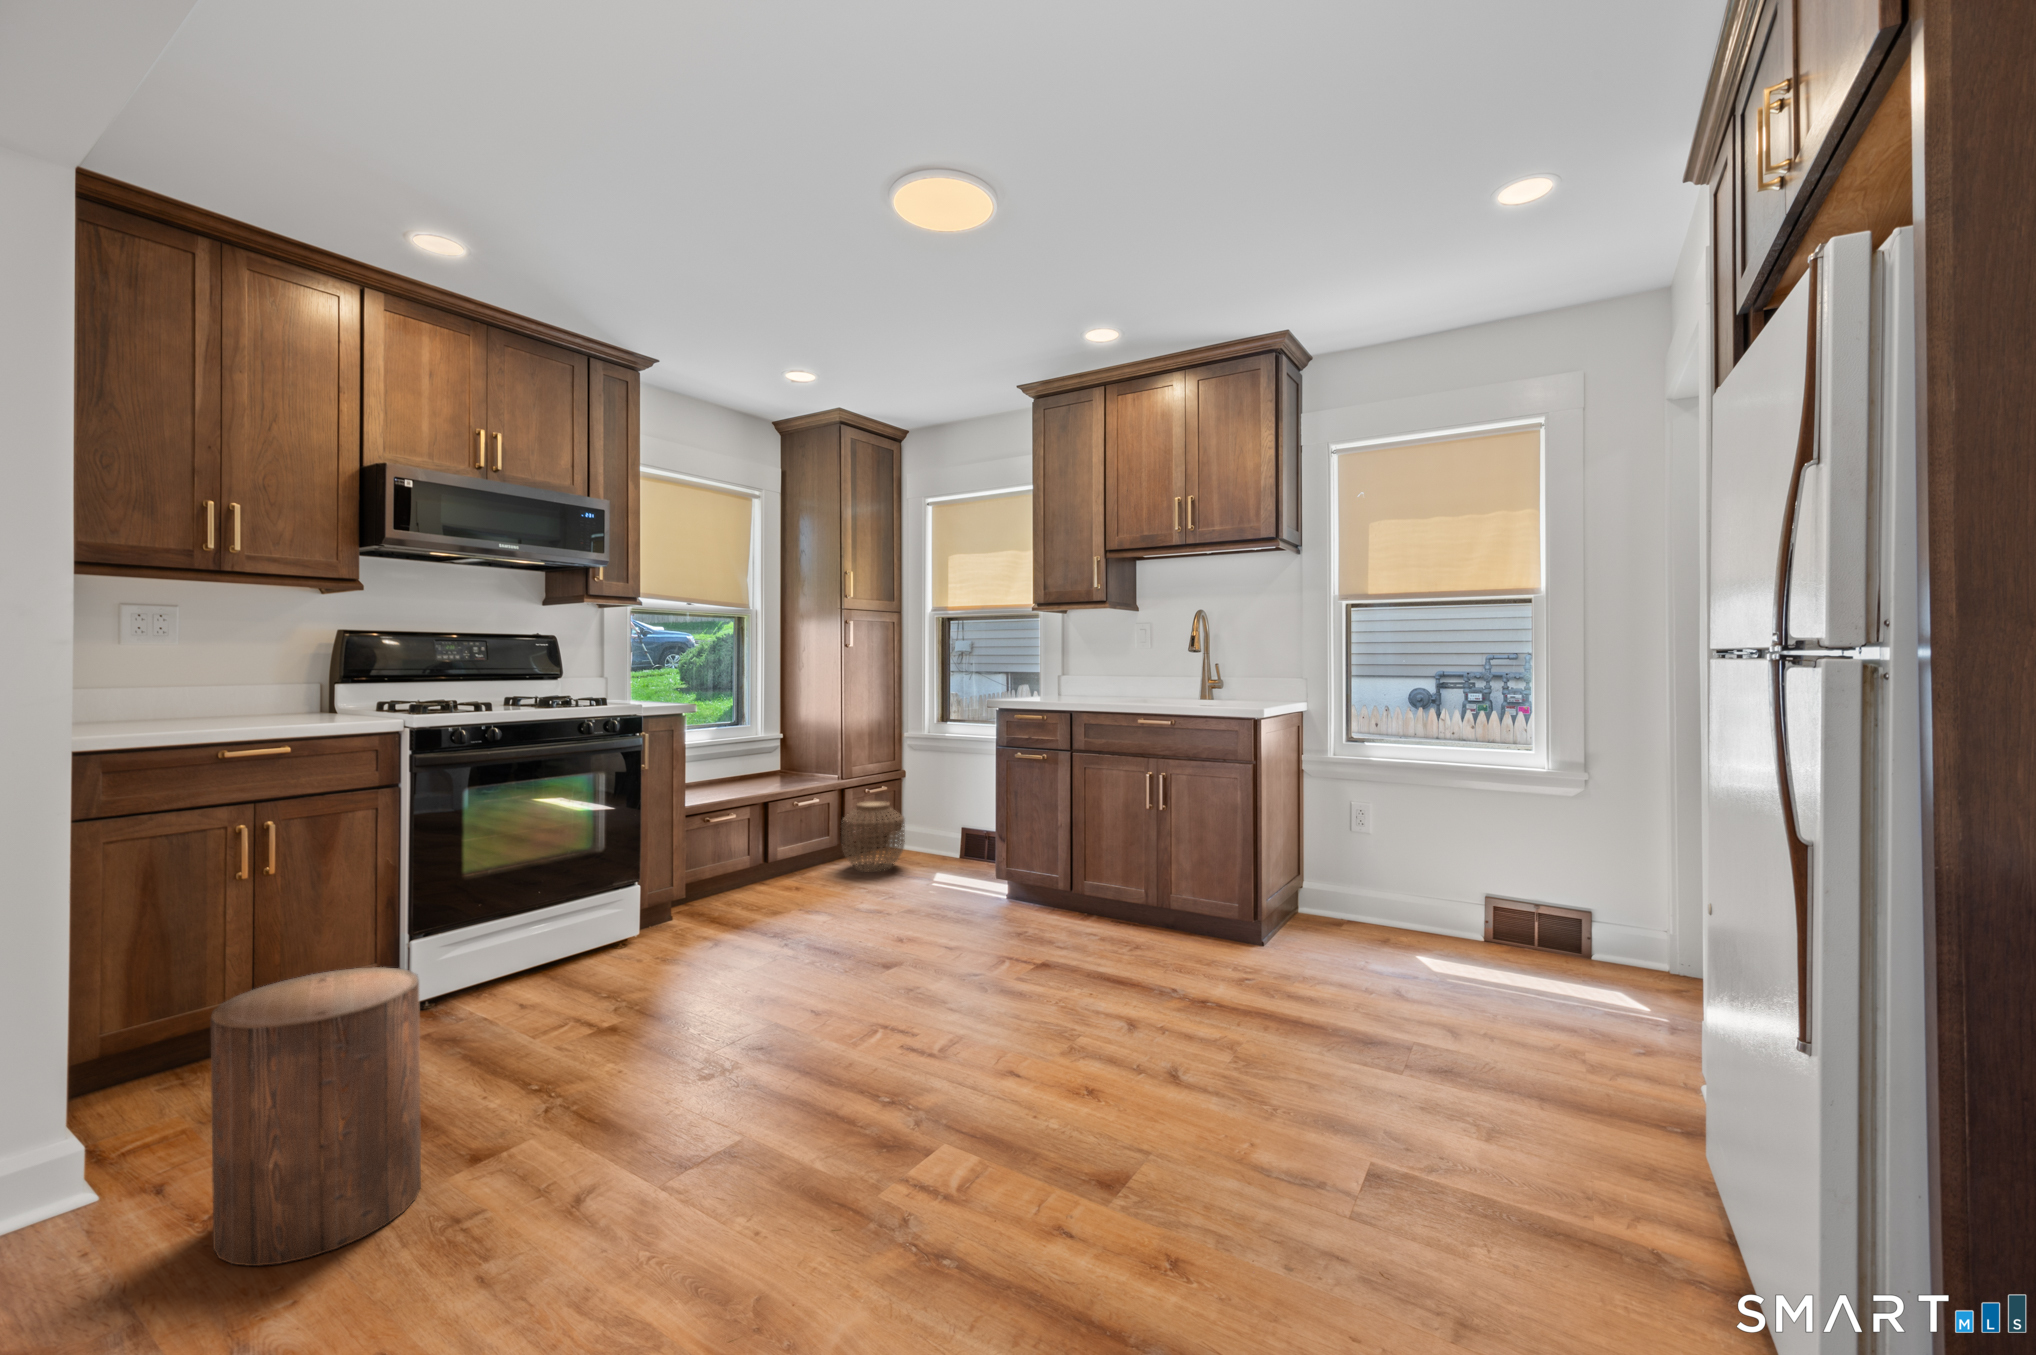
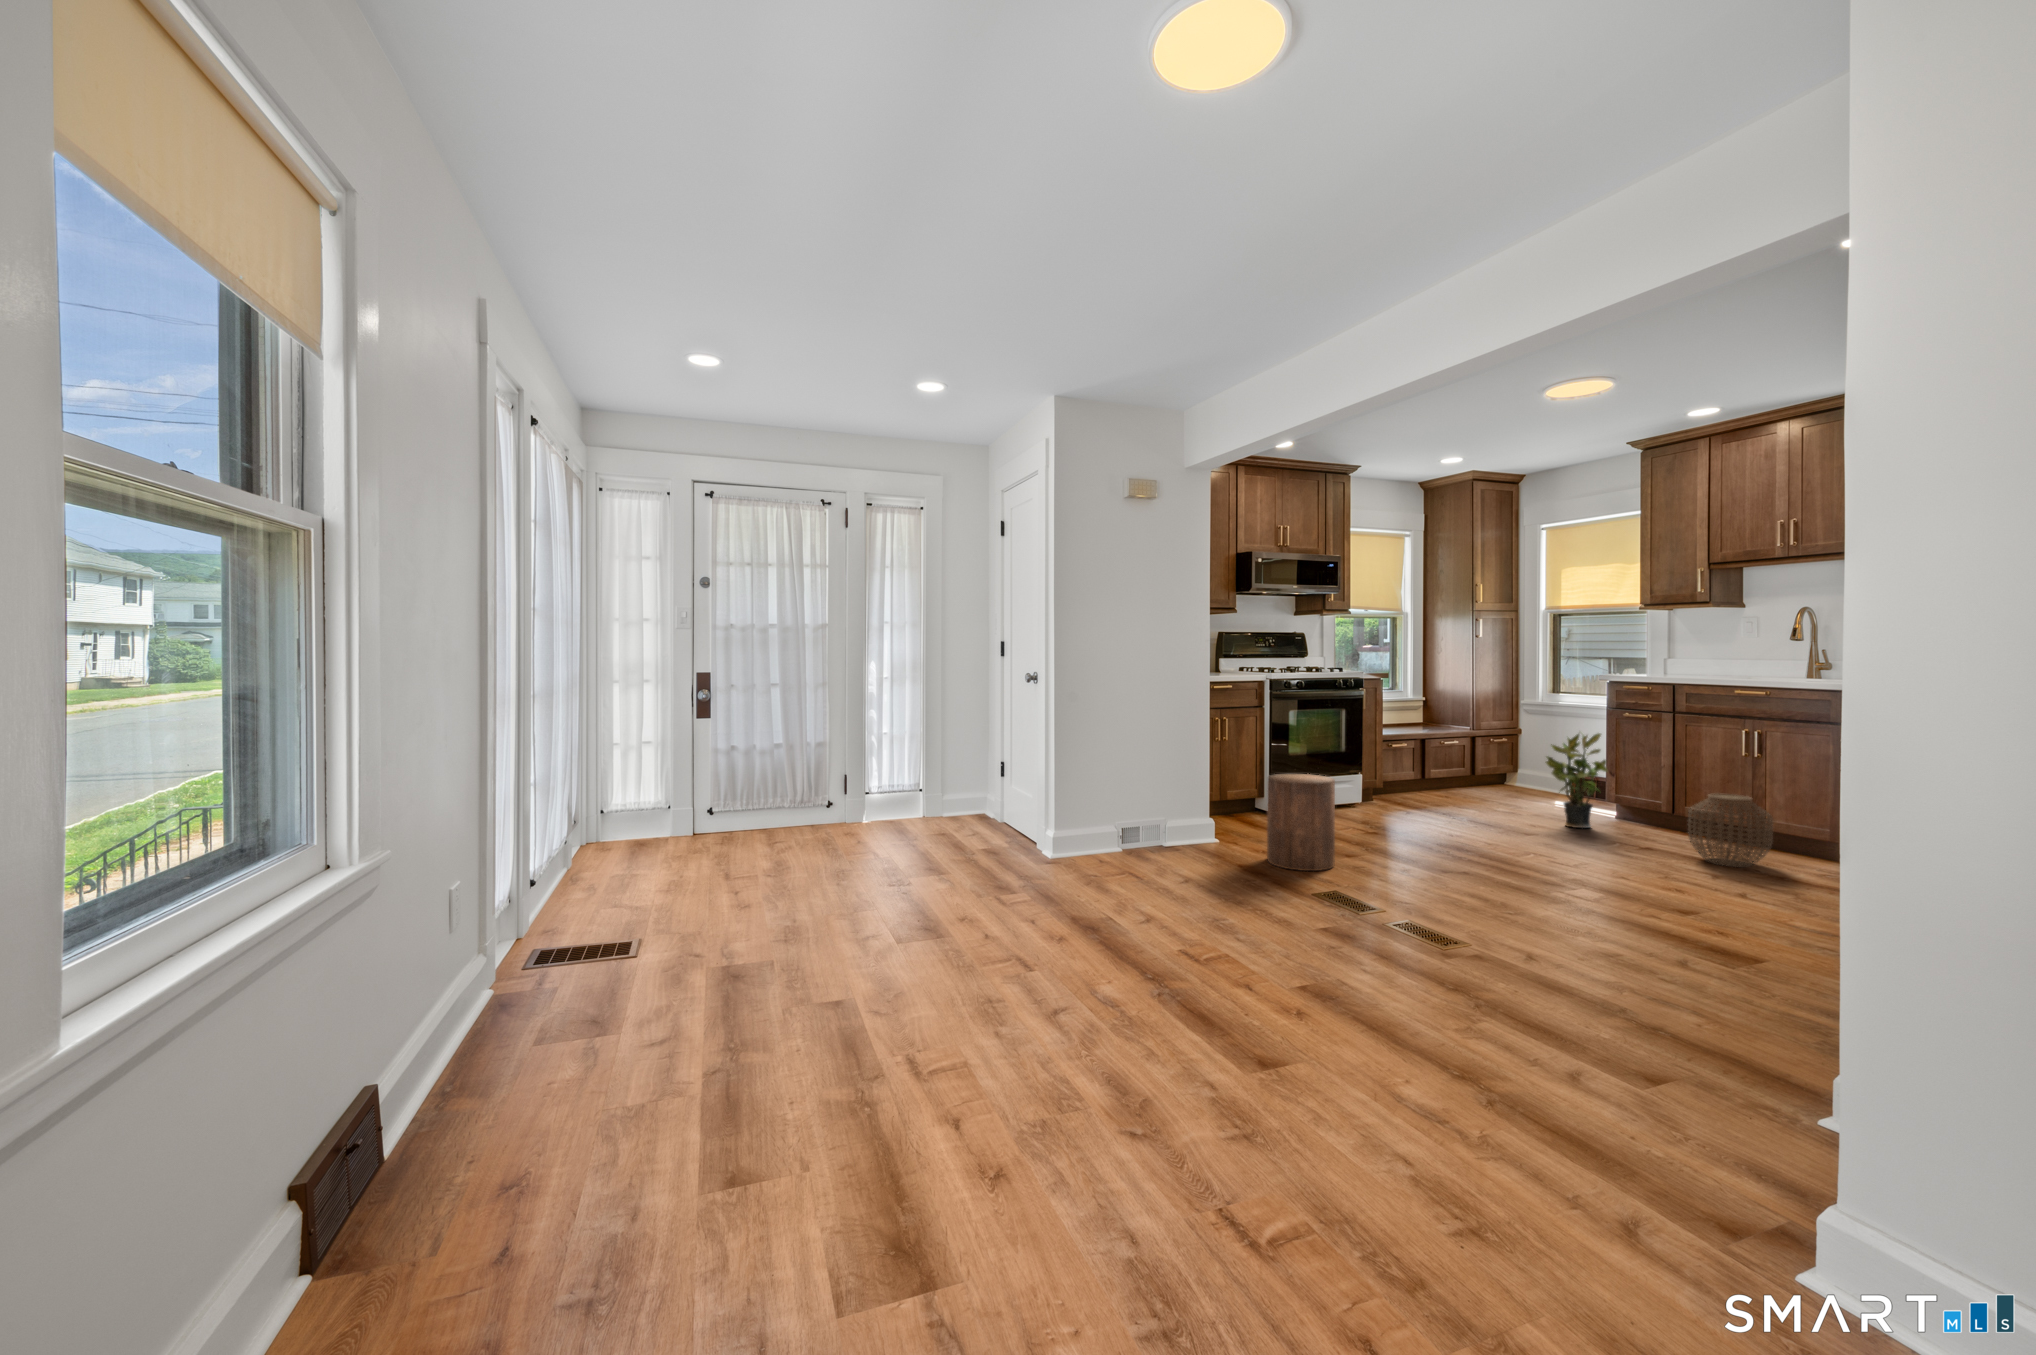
potted plant: none [912,787,994,940] -> present [1545,733,1608,828]
woven basket: present [842,801,905,872] -> present [1688,793,1773,867]

